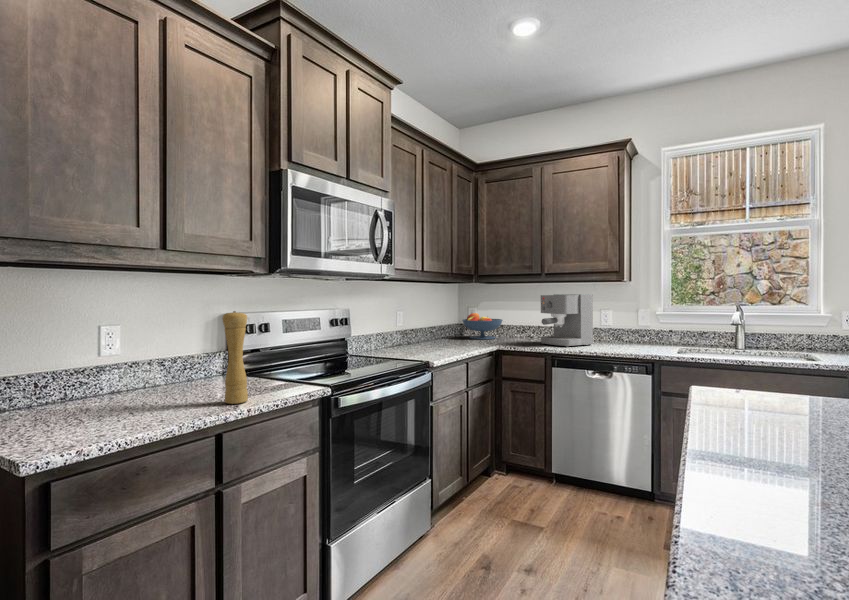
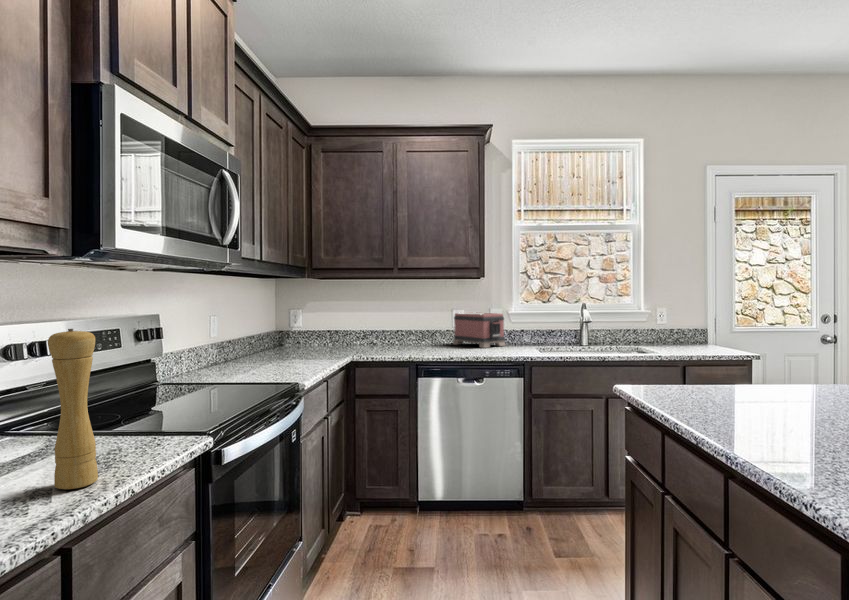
coffee maker: present [541,294,593,347] -> none [394,293,451,354]
fruit bowl: present [463,313,503,339] -> none [290,317,340,350]
toaster: none [602,313,652,345] -> present [453,313,506,348]

